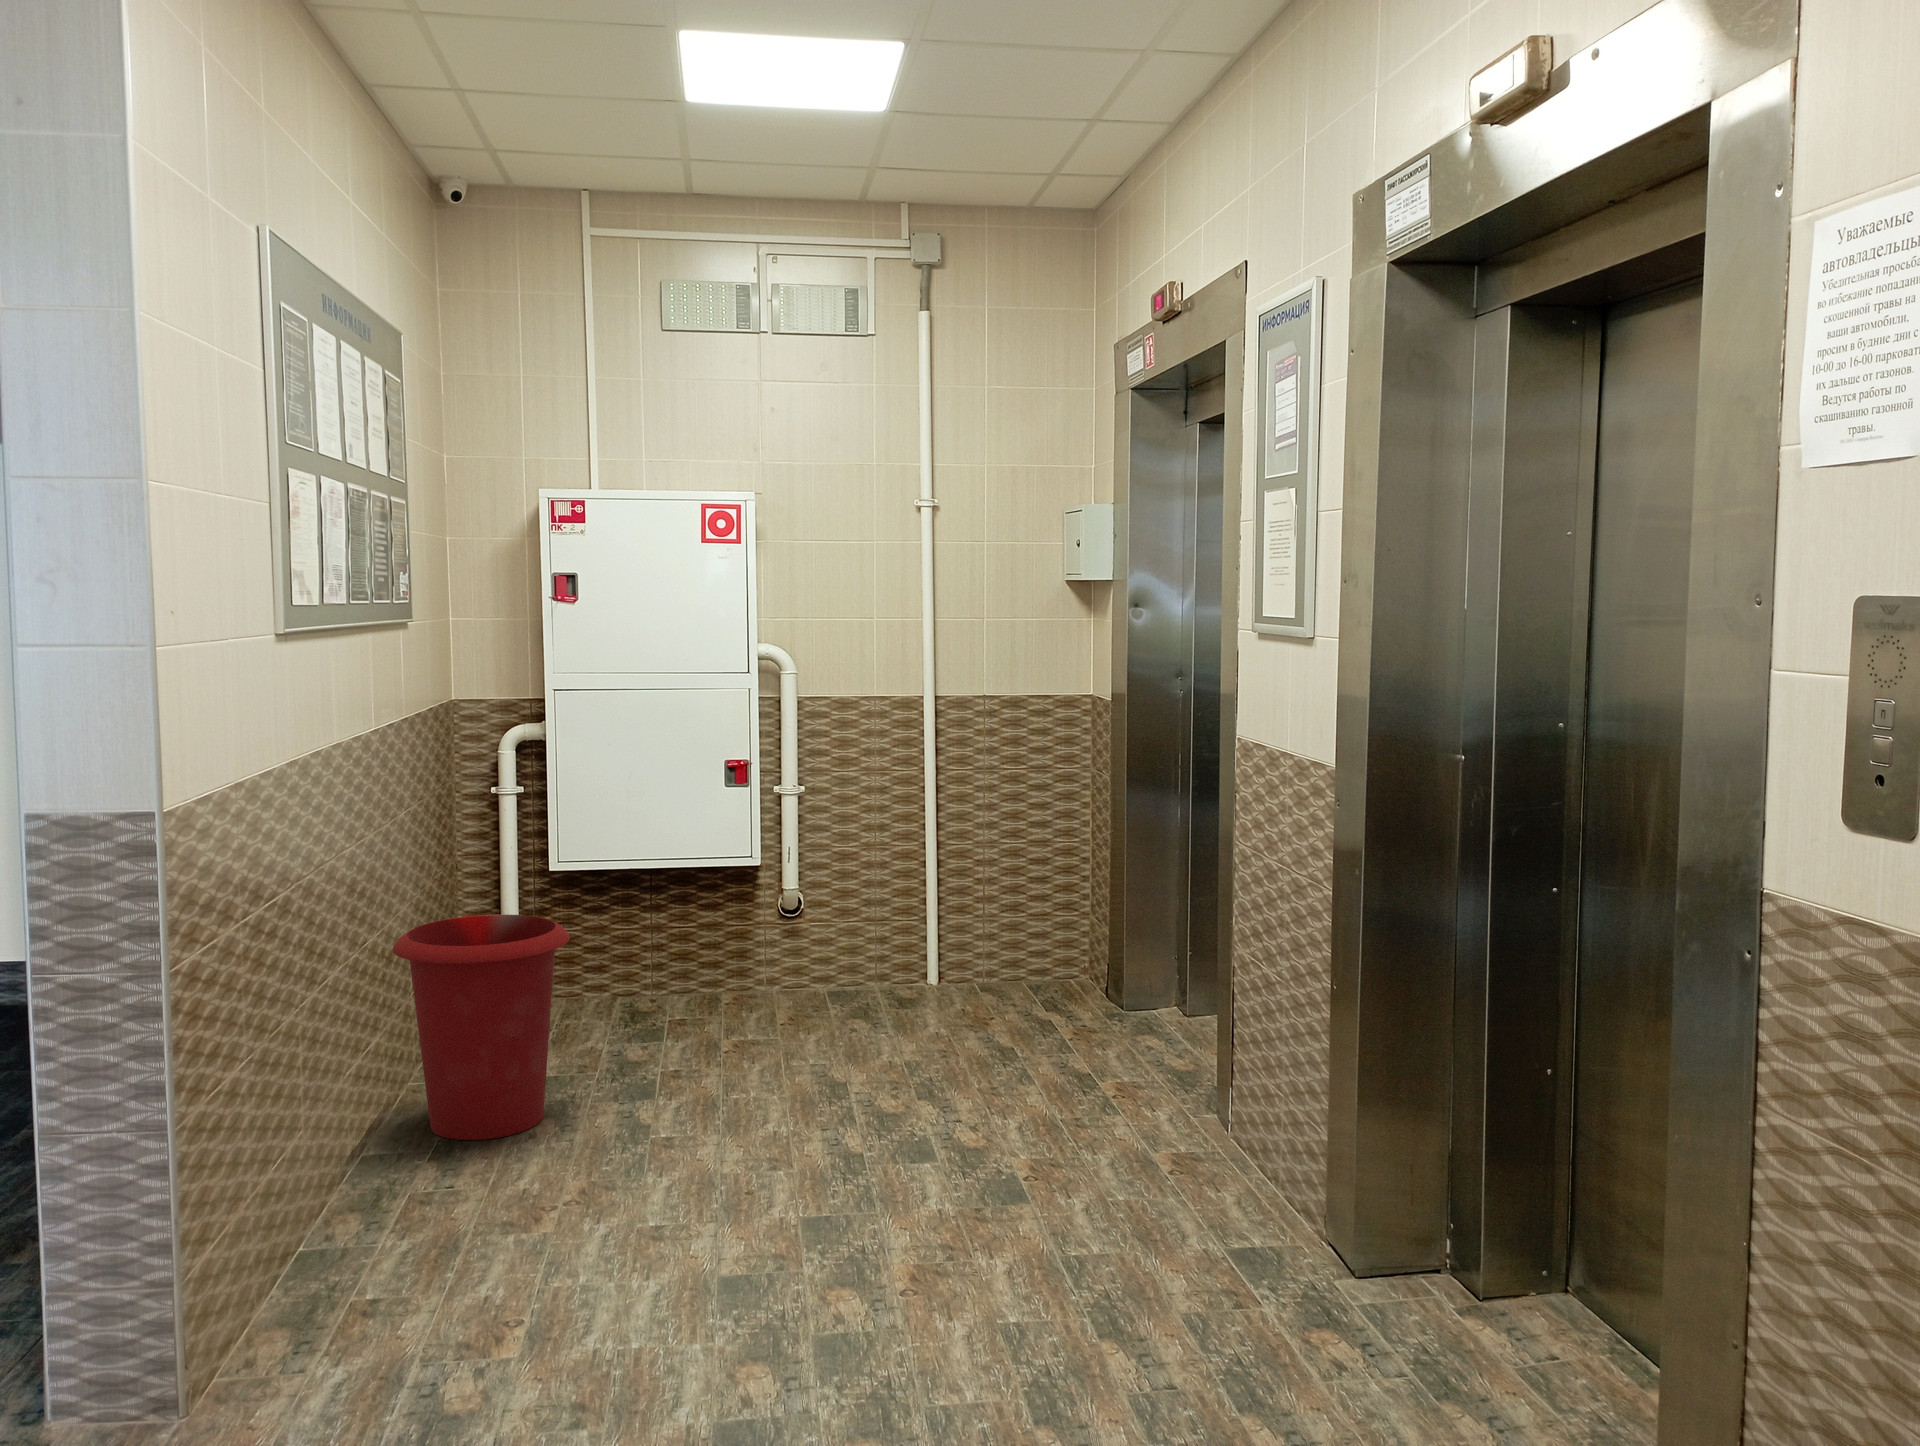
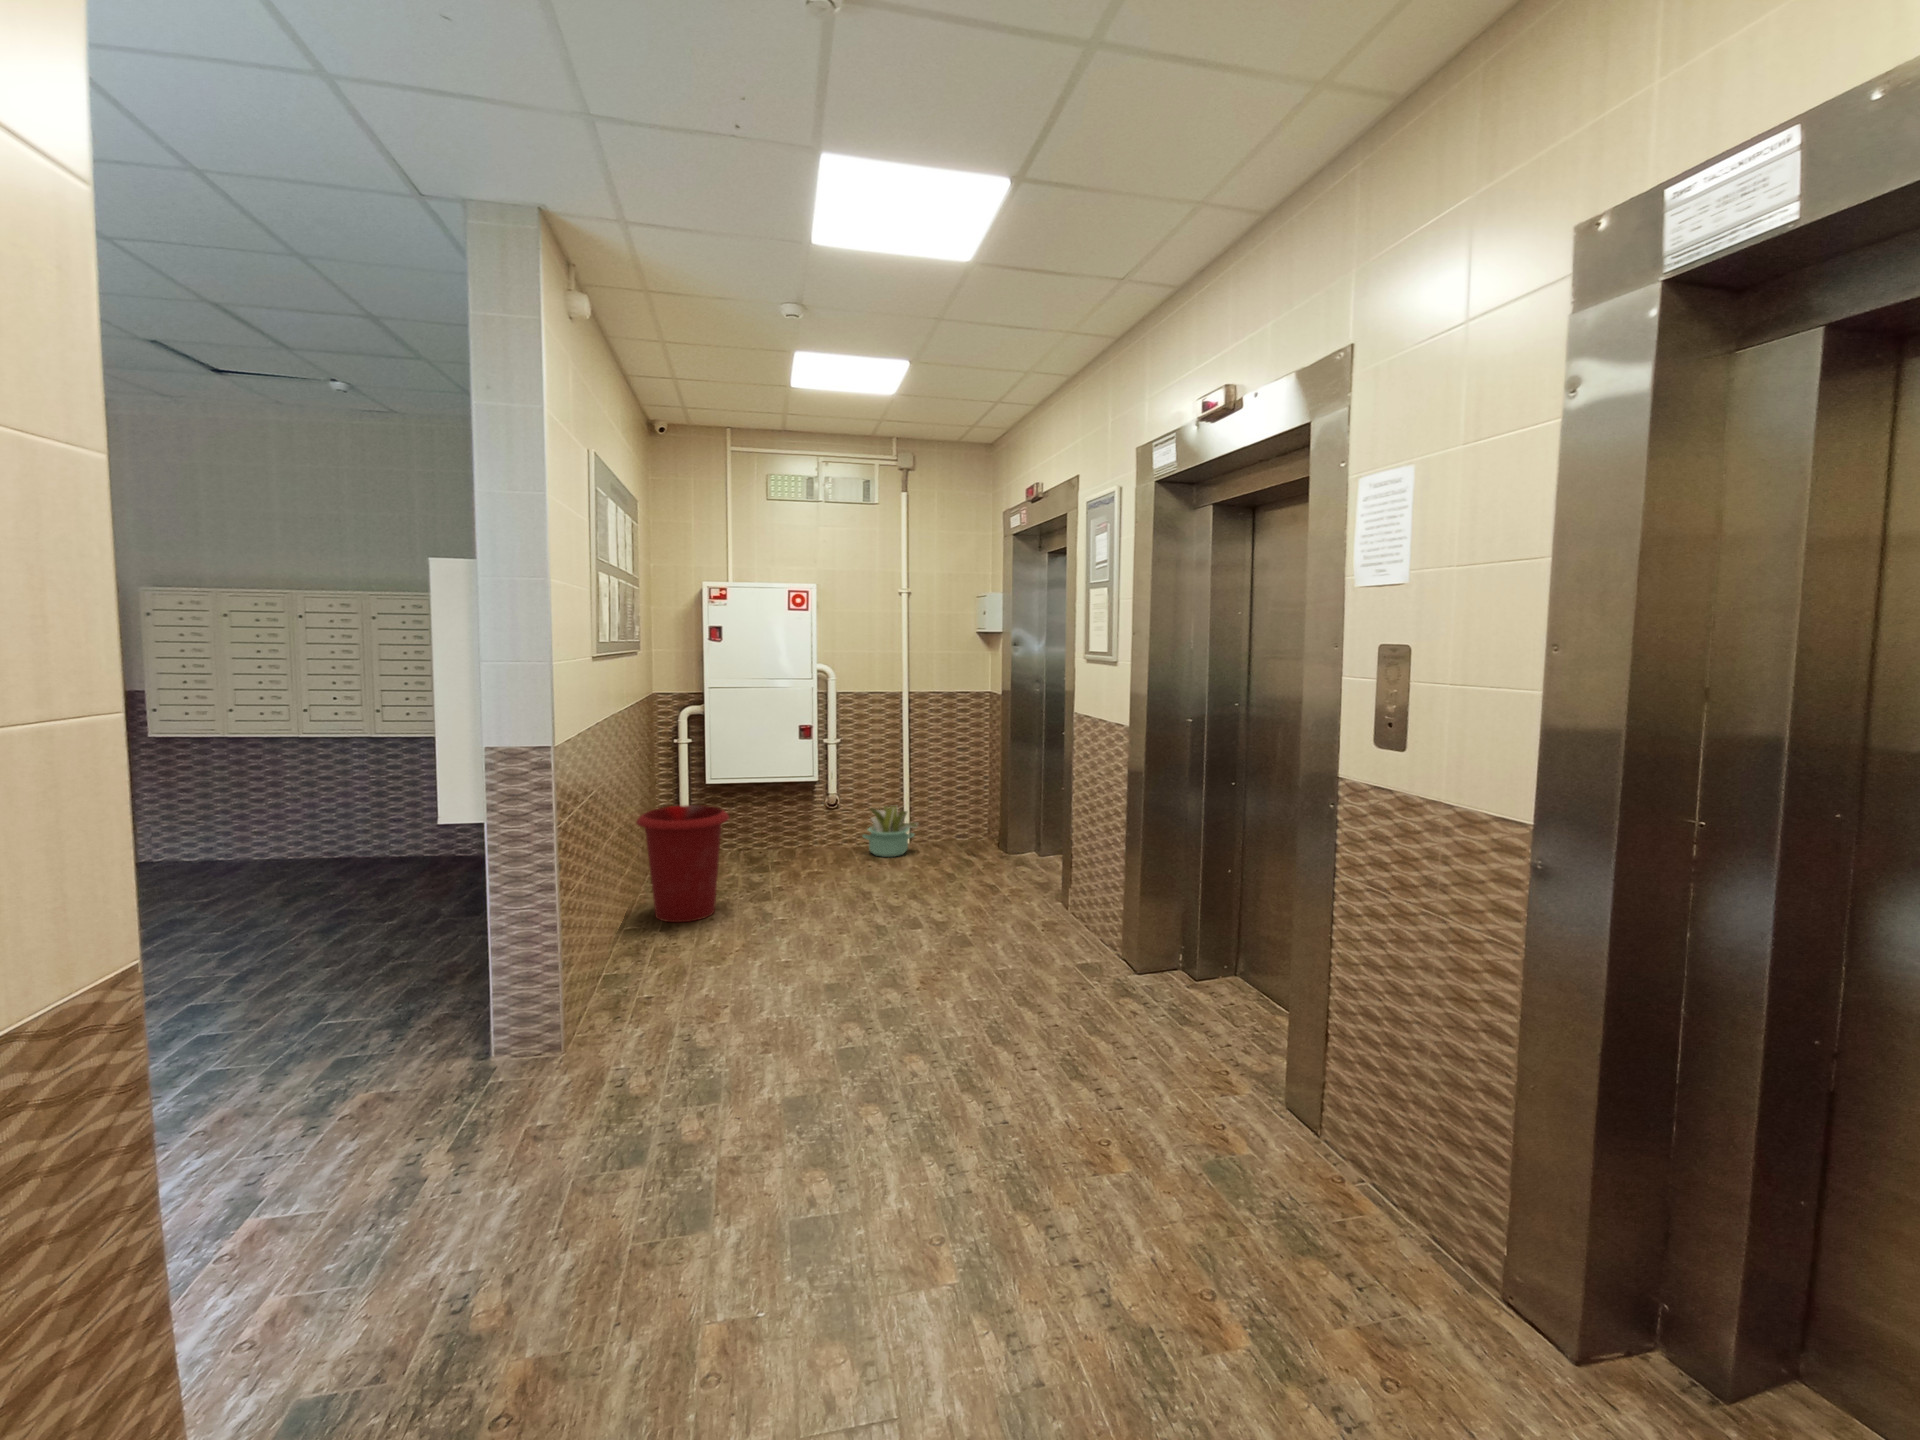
decorative plant: none [844,912,953,1012] -> present [863,806,918,857]

